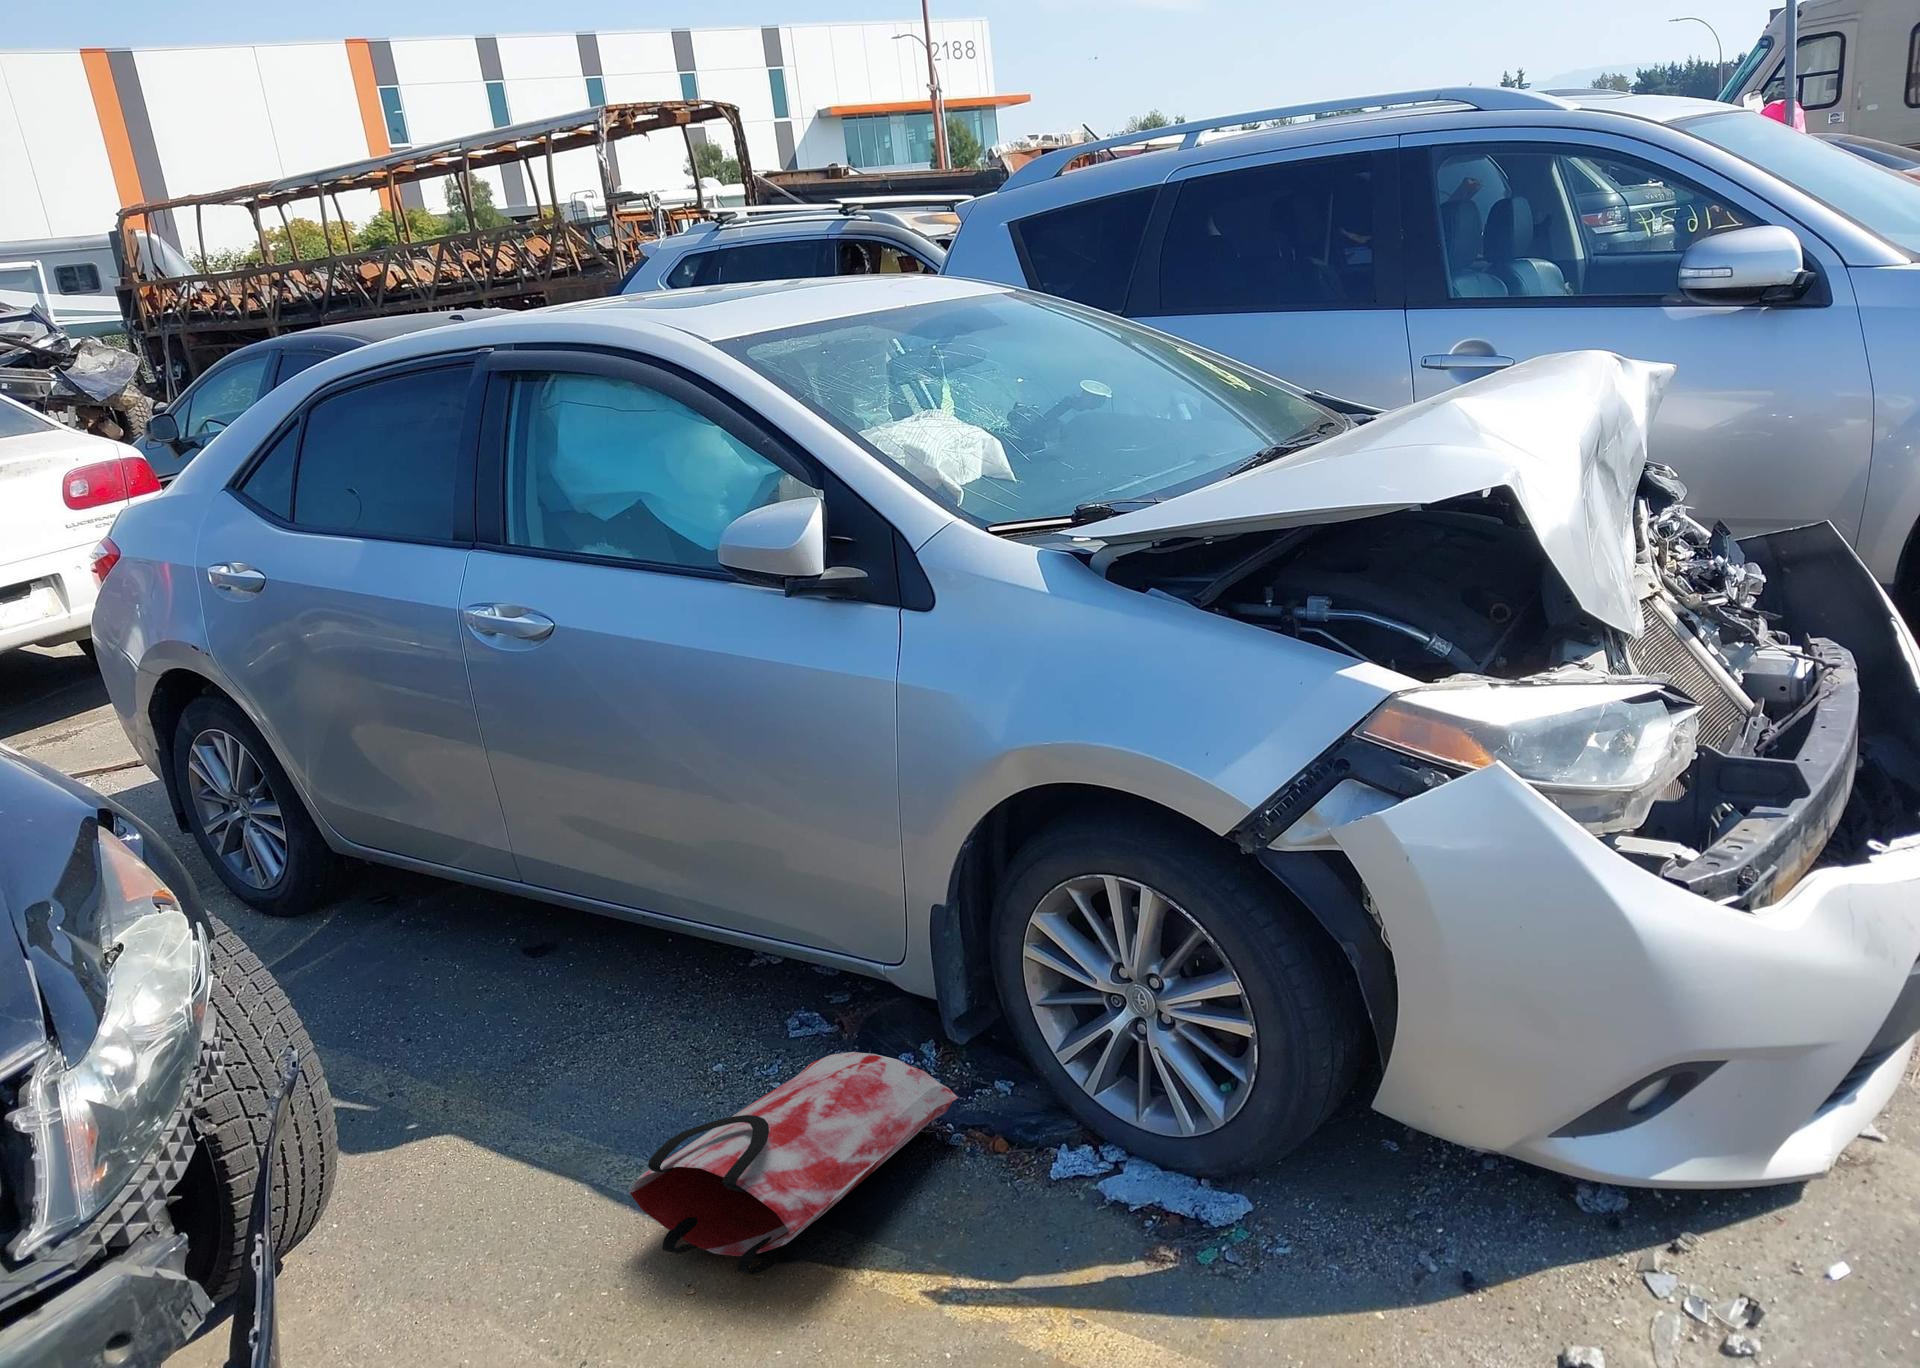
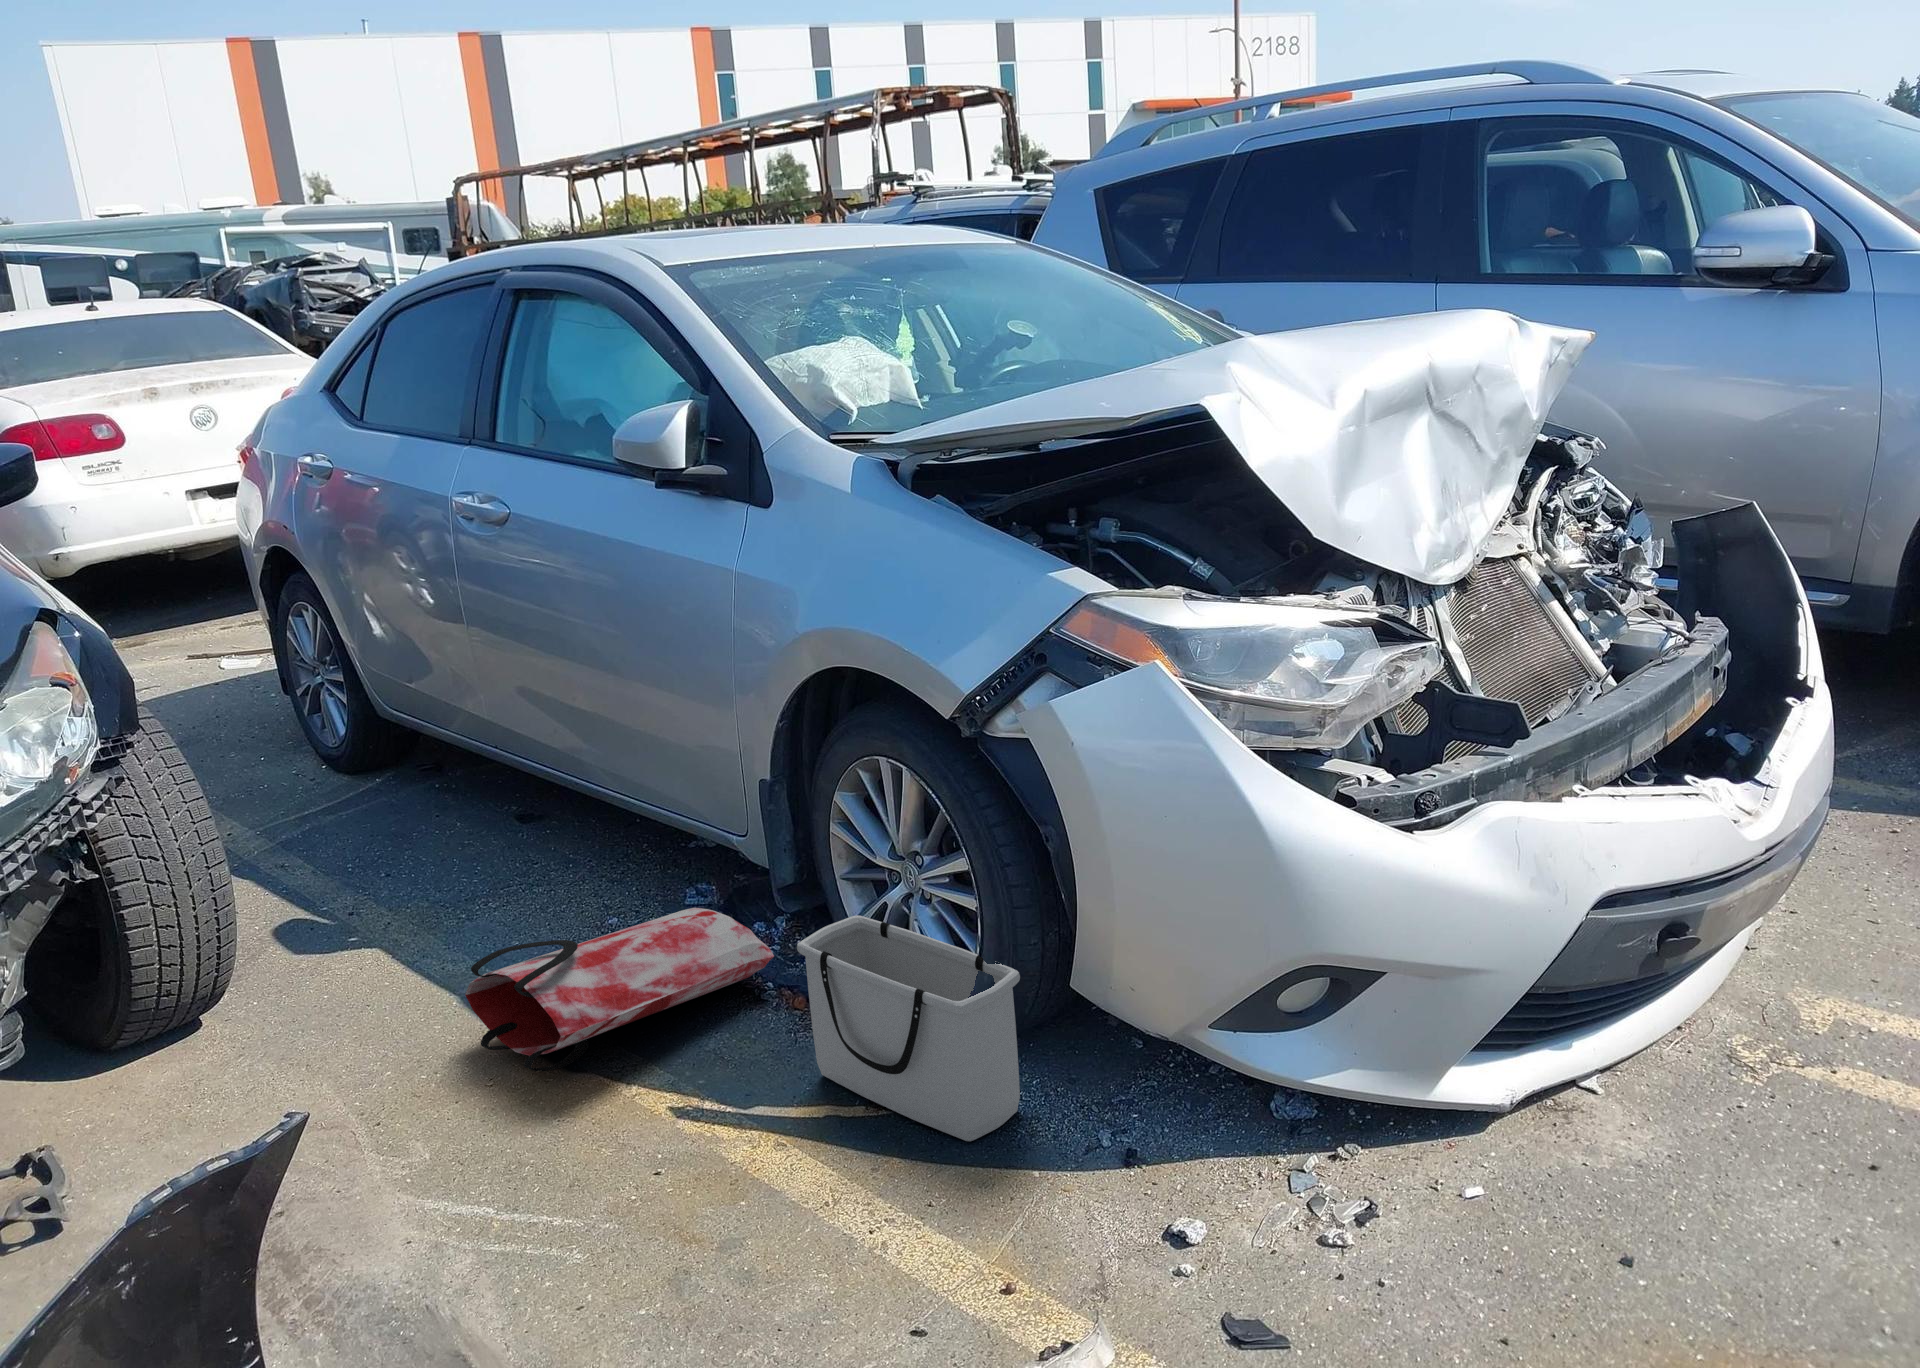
storage bin: none [1049,1049,1320,1287] -> present [797,915,1020,1141]

